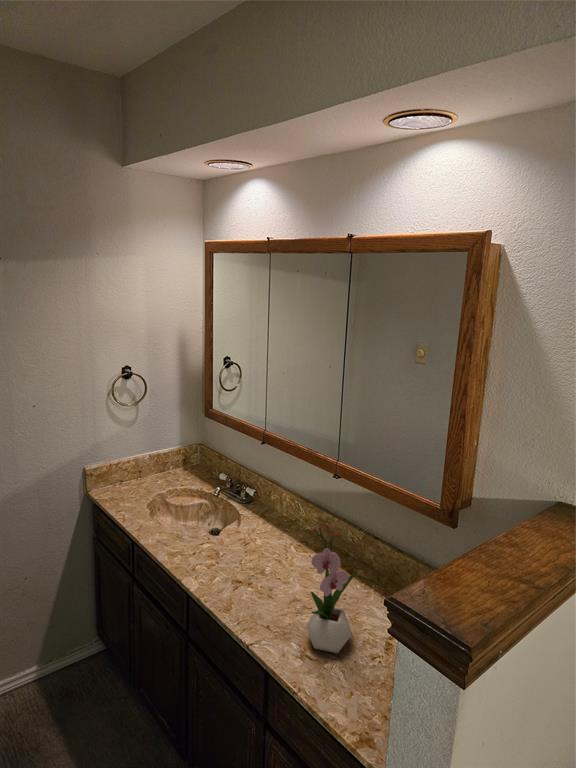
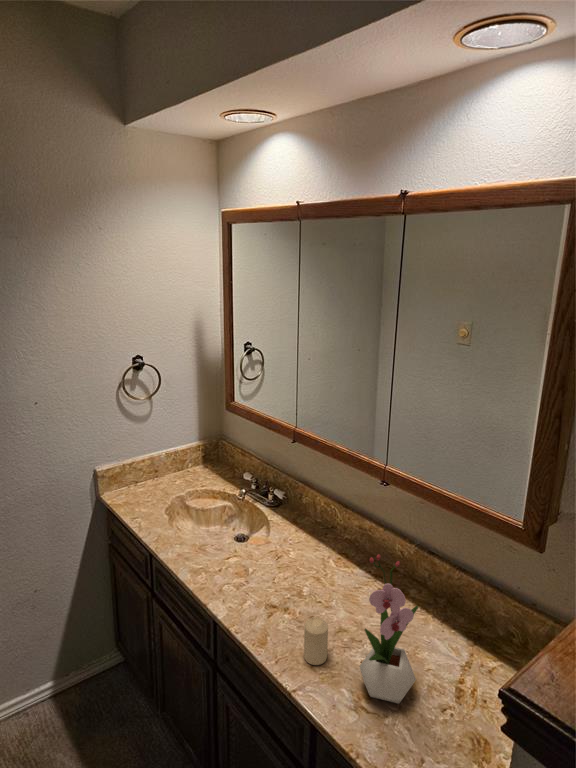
candle: none [262,584,282,625] -> present [304,616,328,665]

